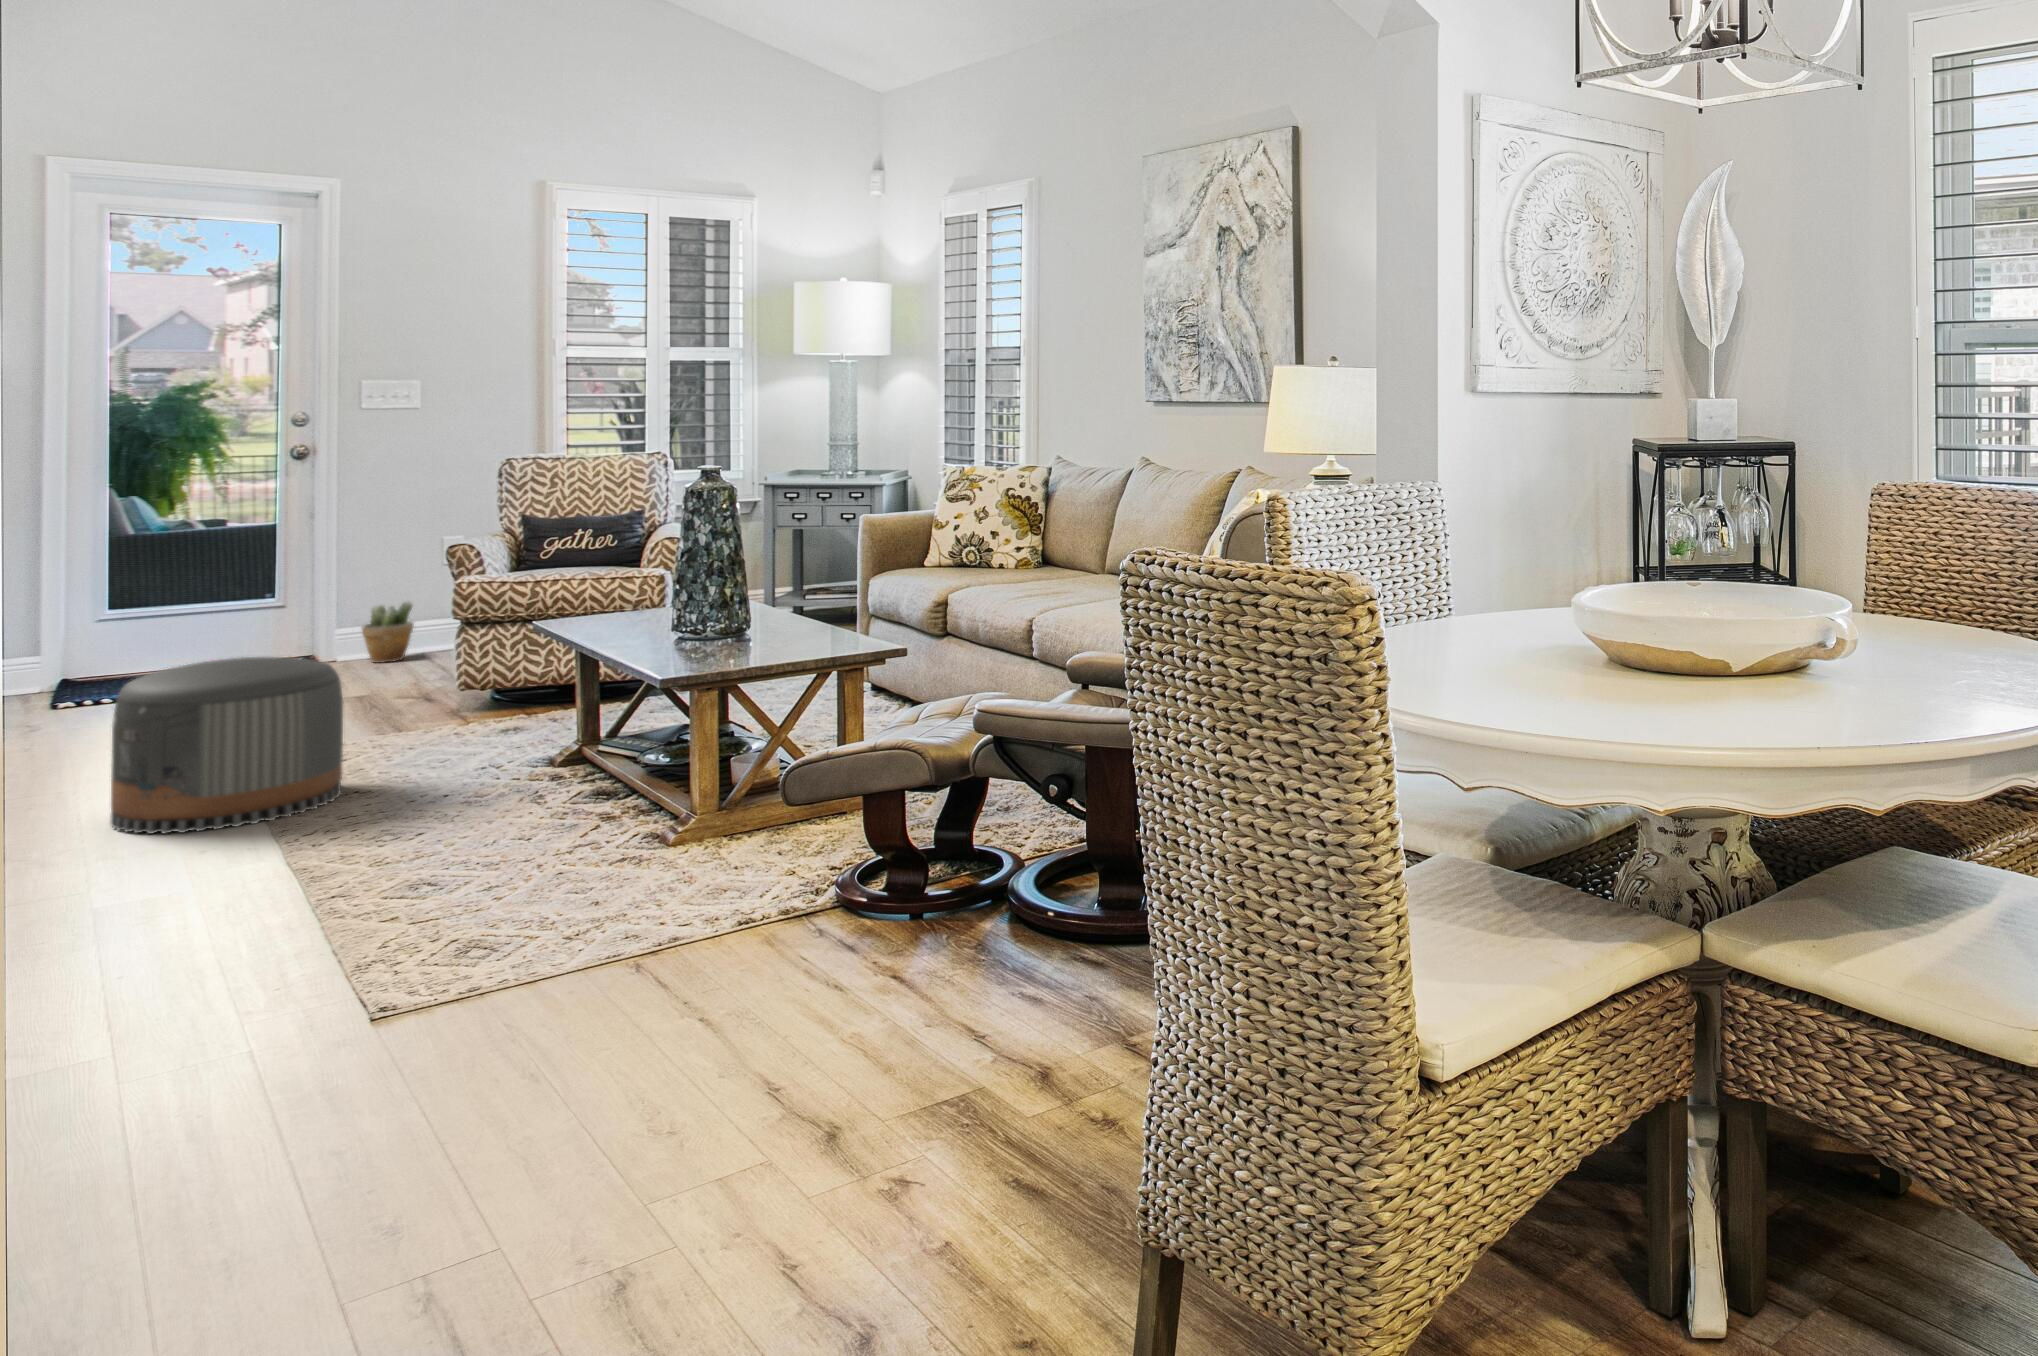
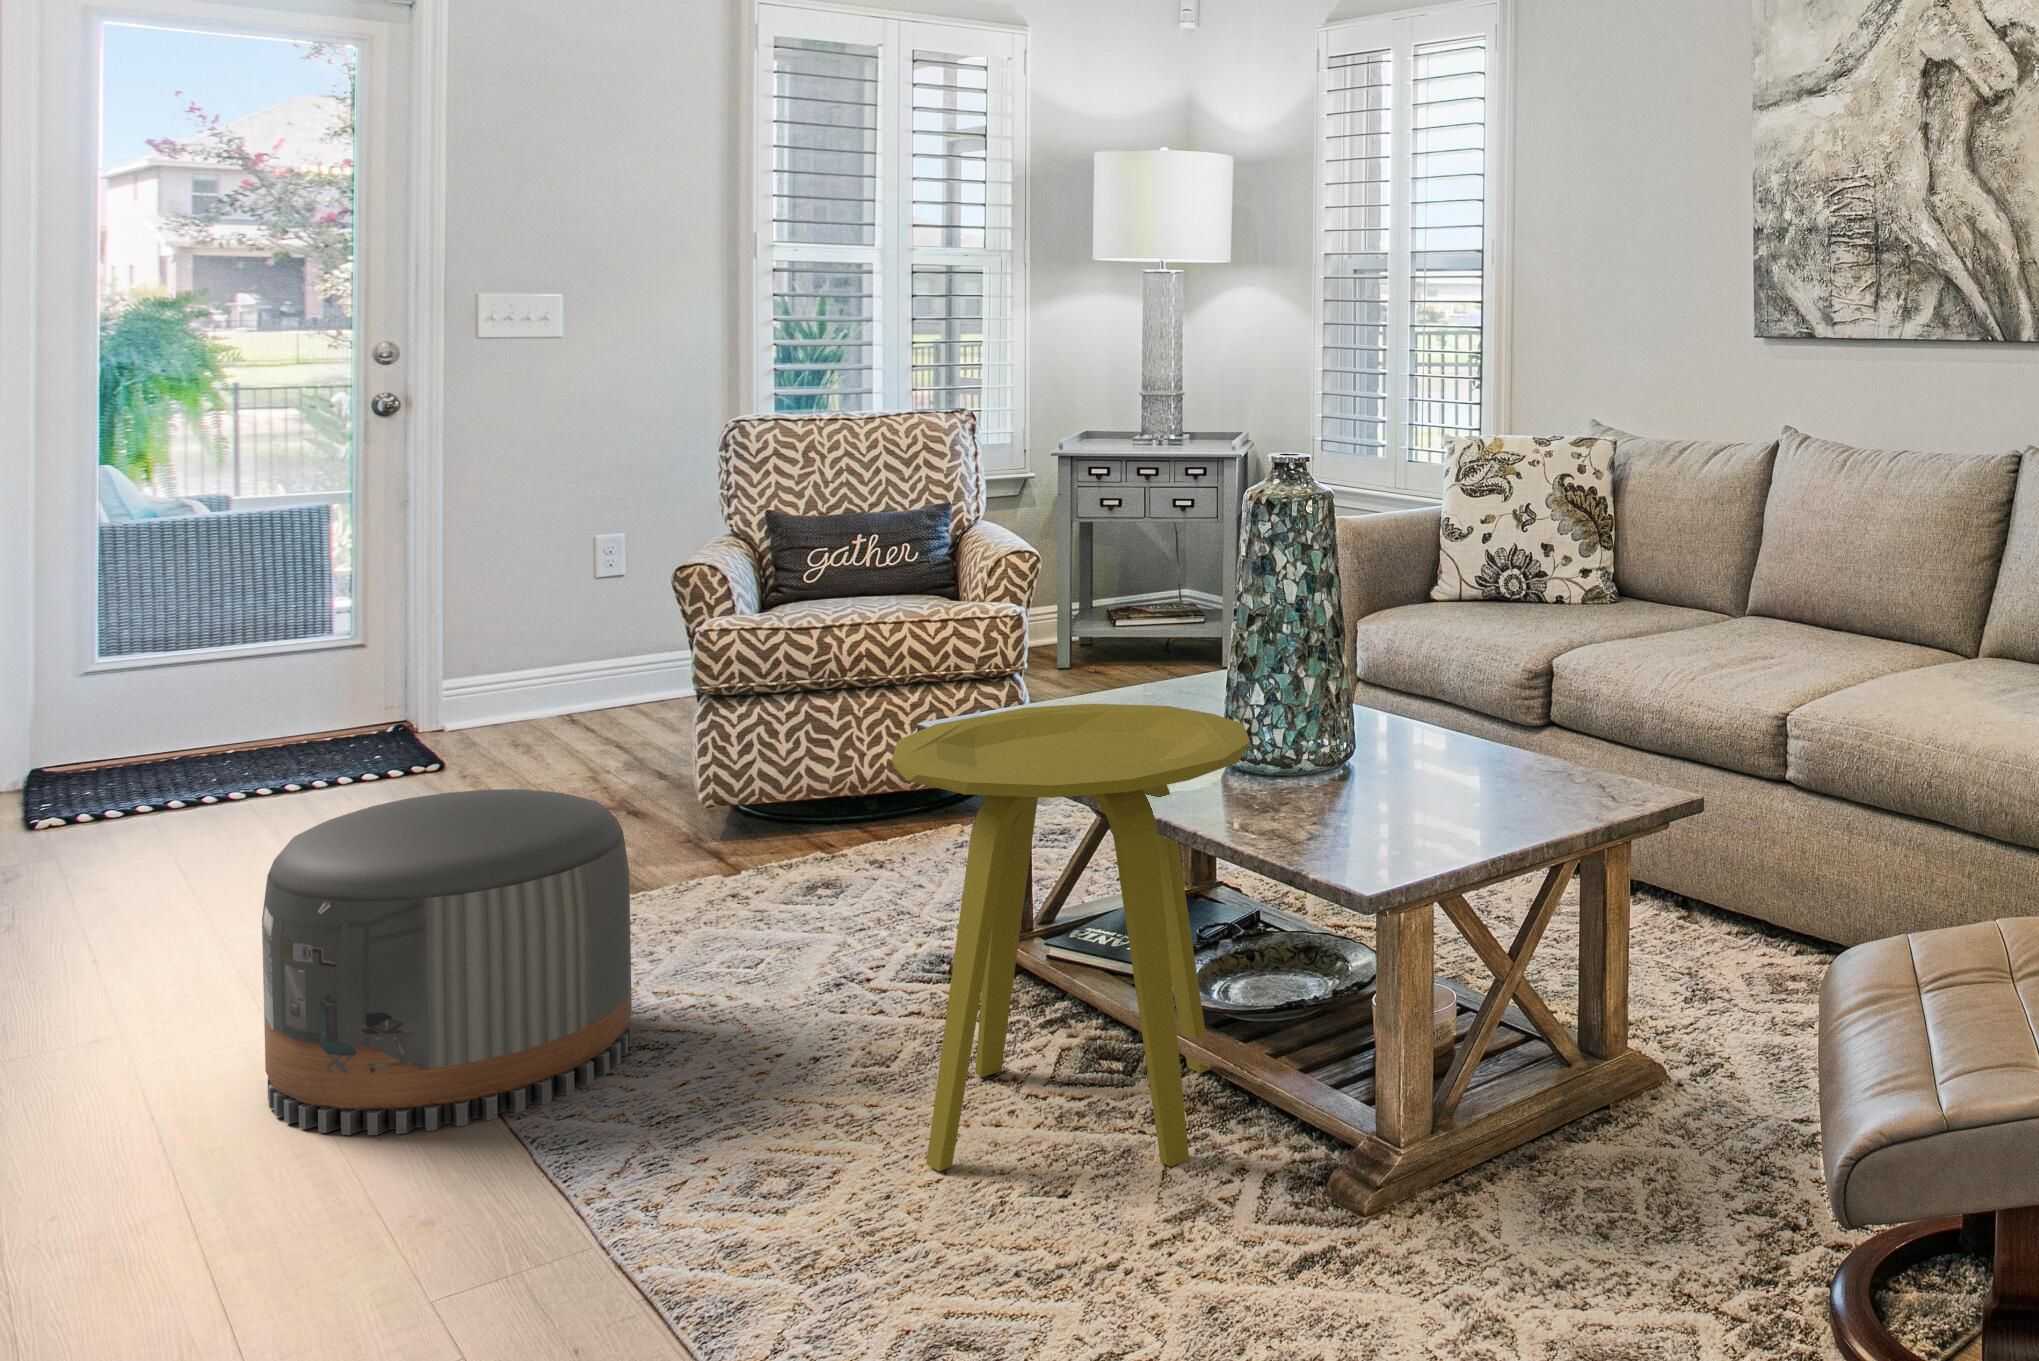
potted plant: present [362,602,413,663] -> none [500,641,575,737]
side table: none [456,604,675,839] -> present [891,704,1250,1171]

